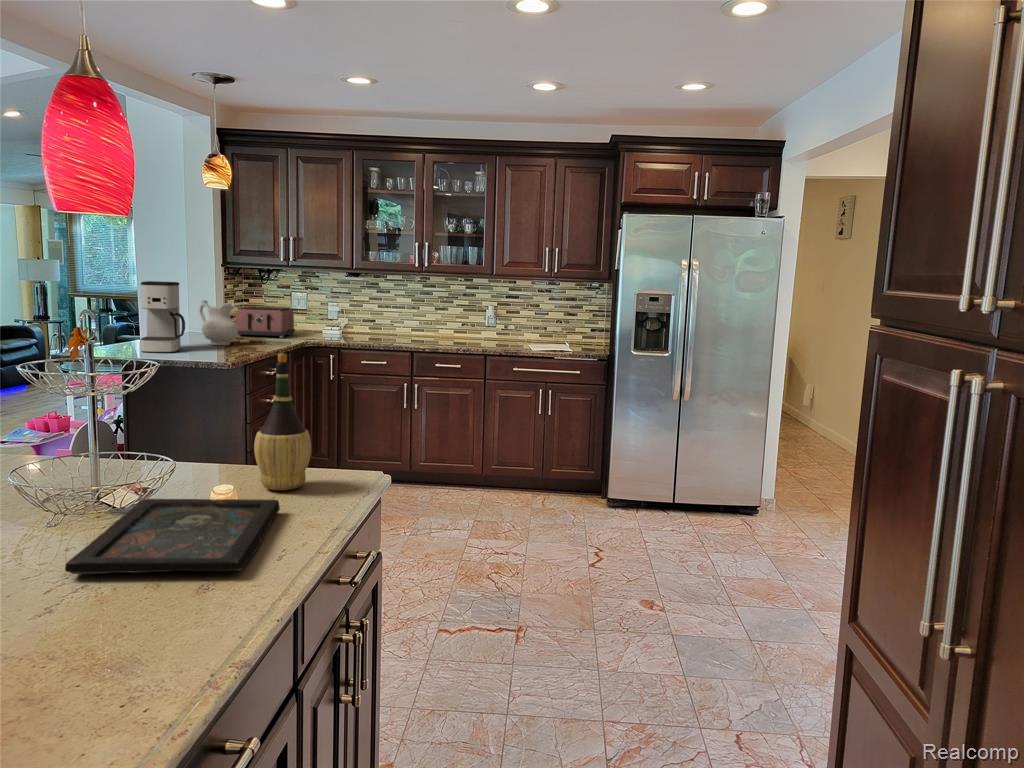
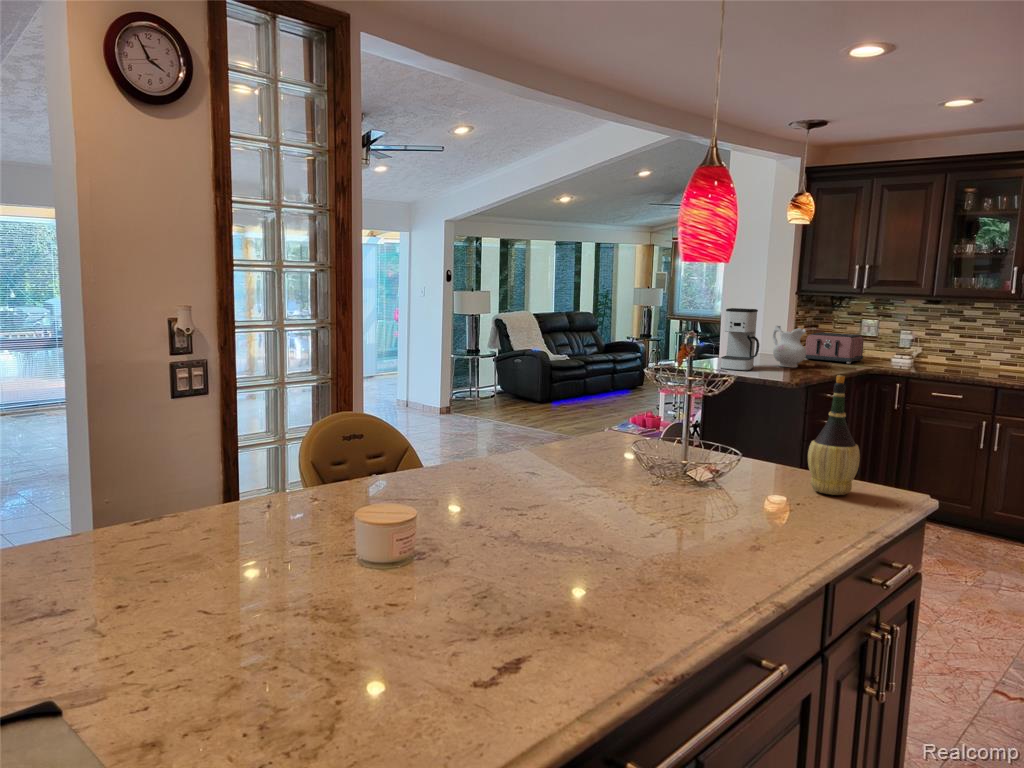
tray: present [65,499,280,574] -> none [663,480,825,544]

